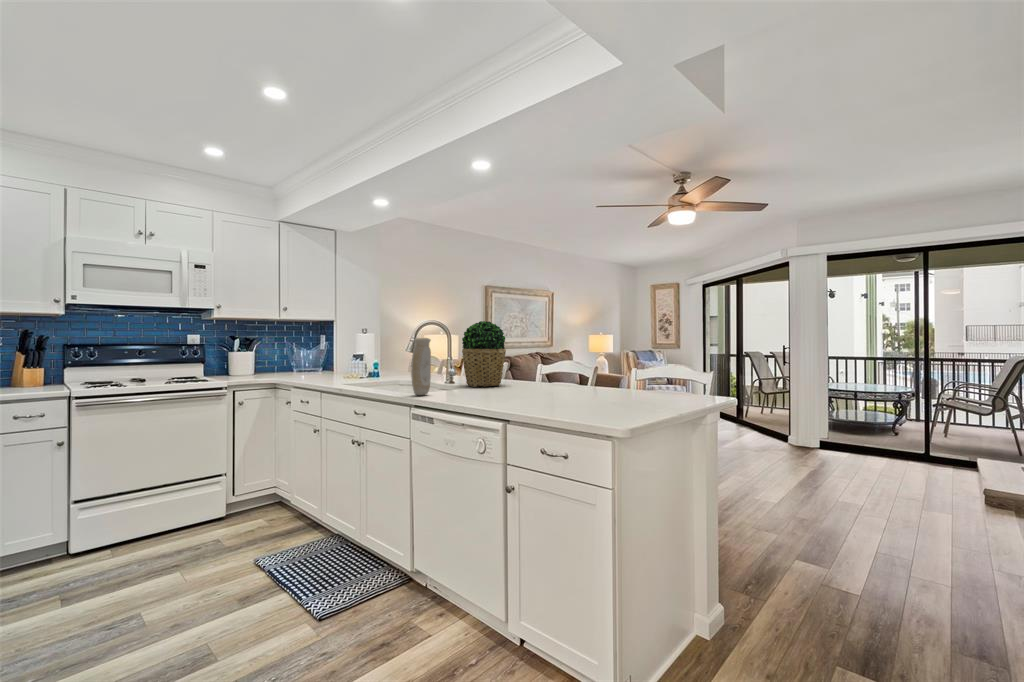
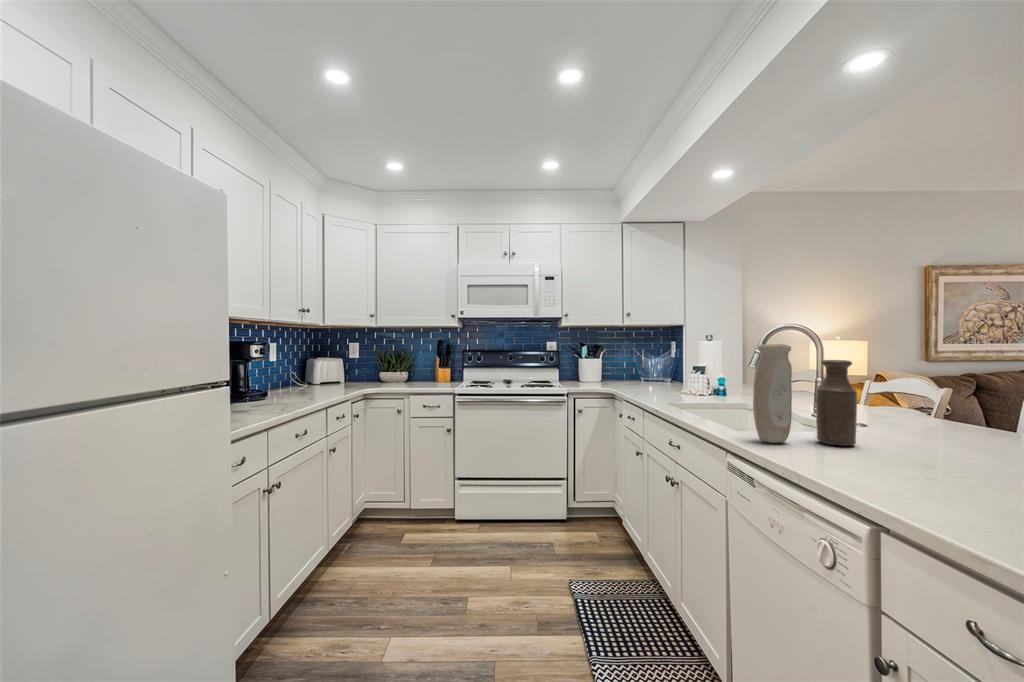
potted plant: present [462,321,506,387] -> none [863,312,978,437]
bottle: none [442,347,459,393] -> present [816,360,857,446]

